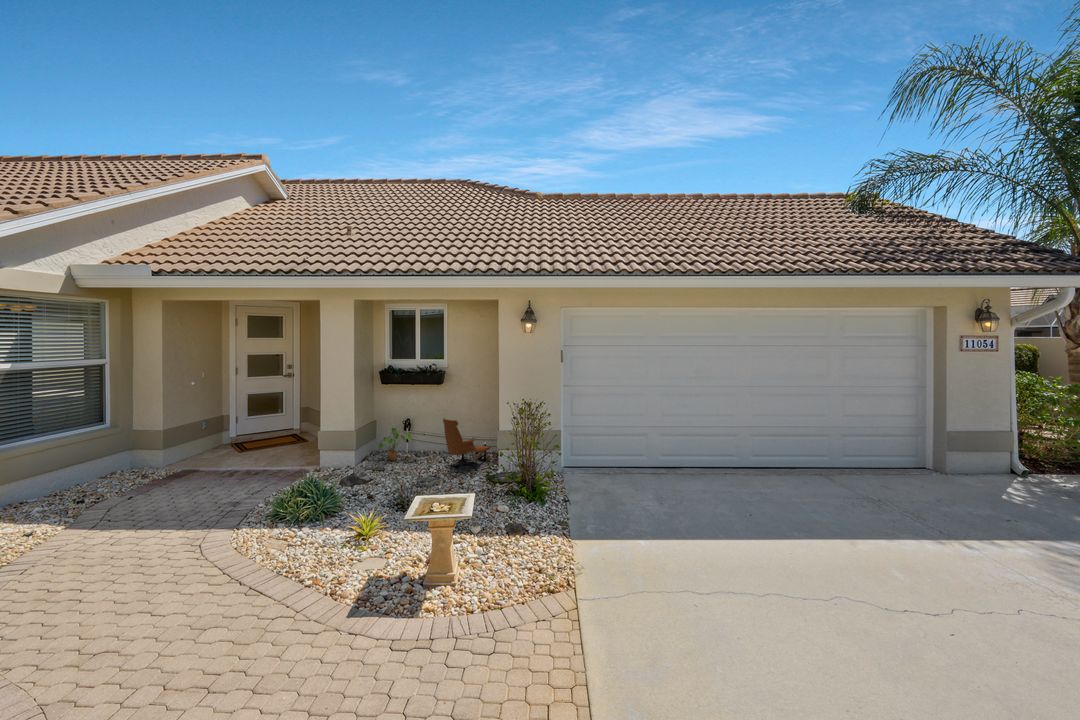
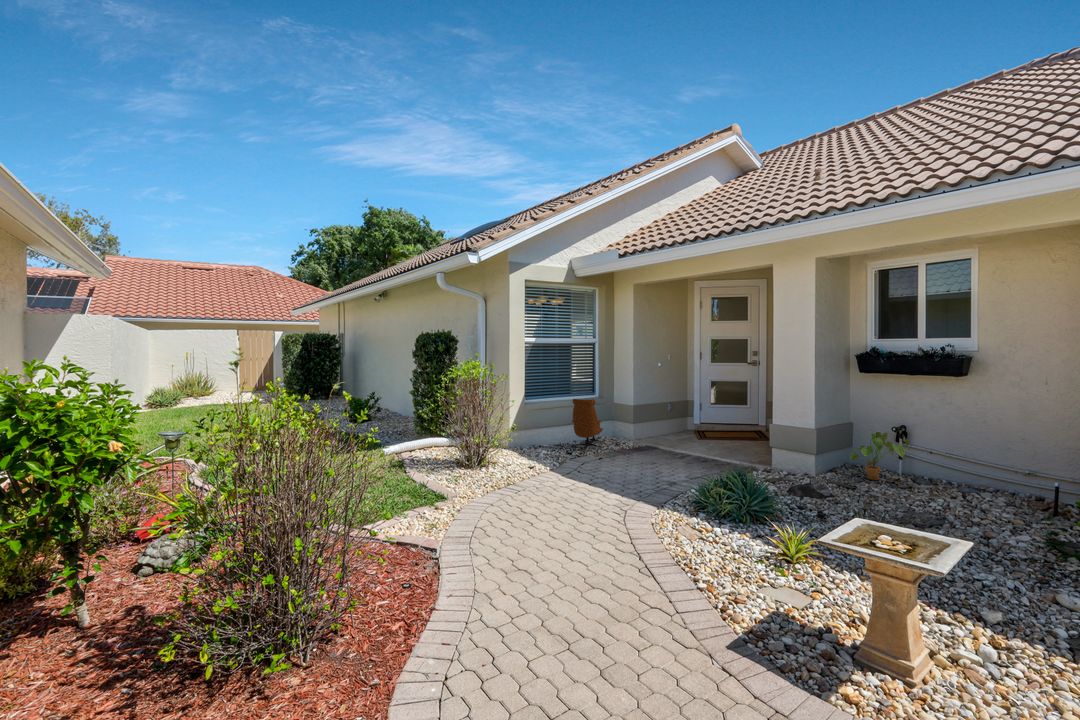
lounge chair: present [443,418,491,467] -> present [572,399,603,450]

